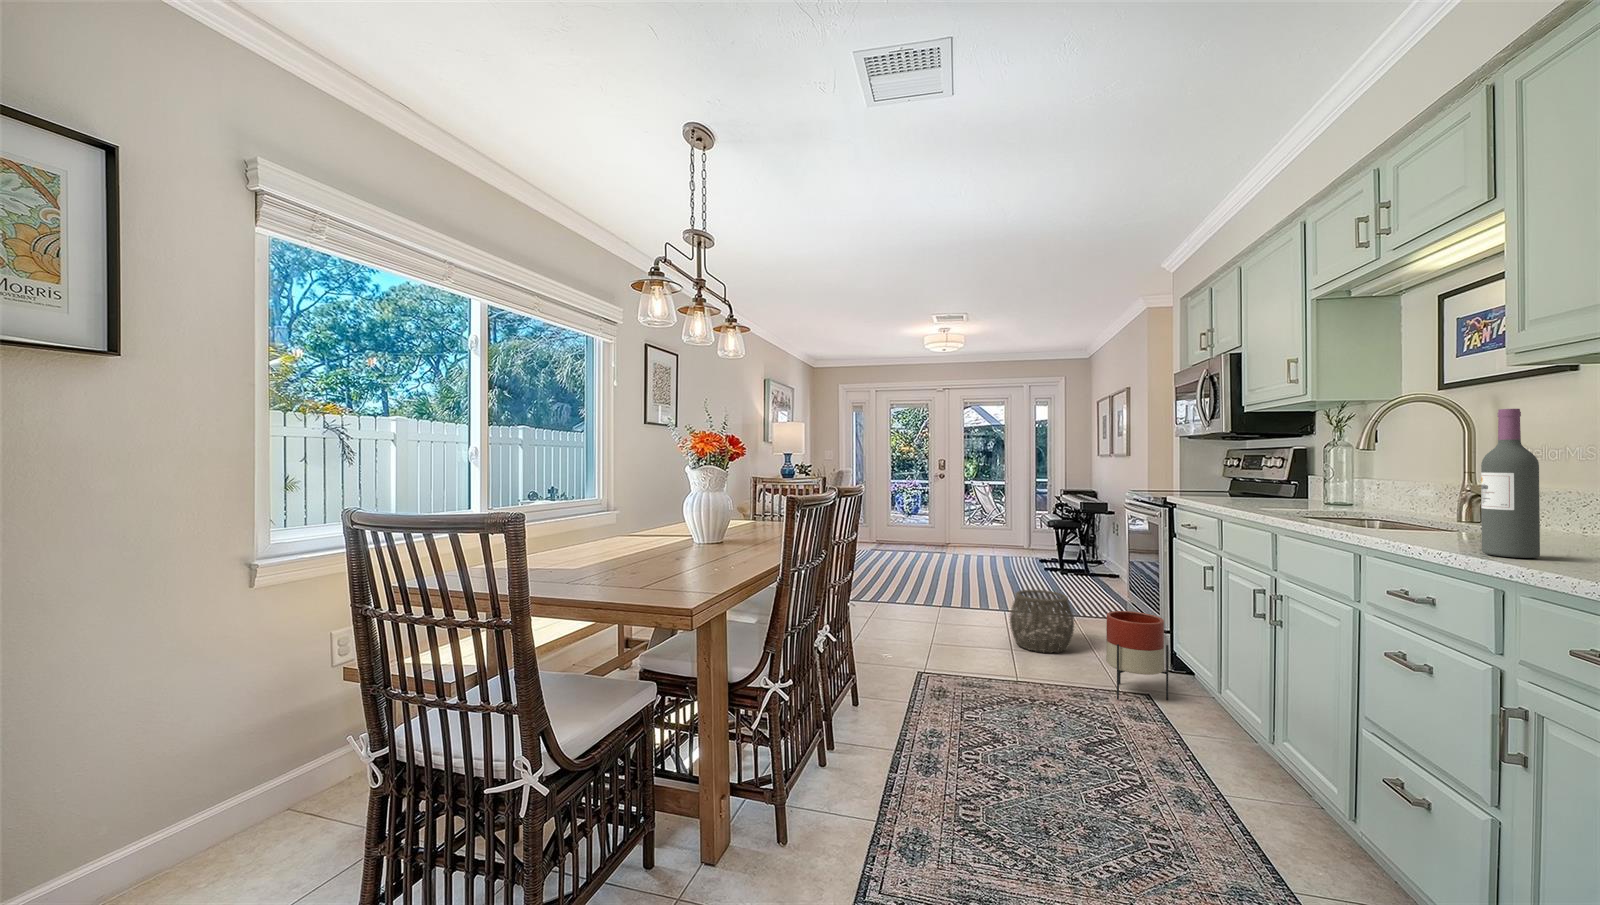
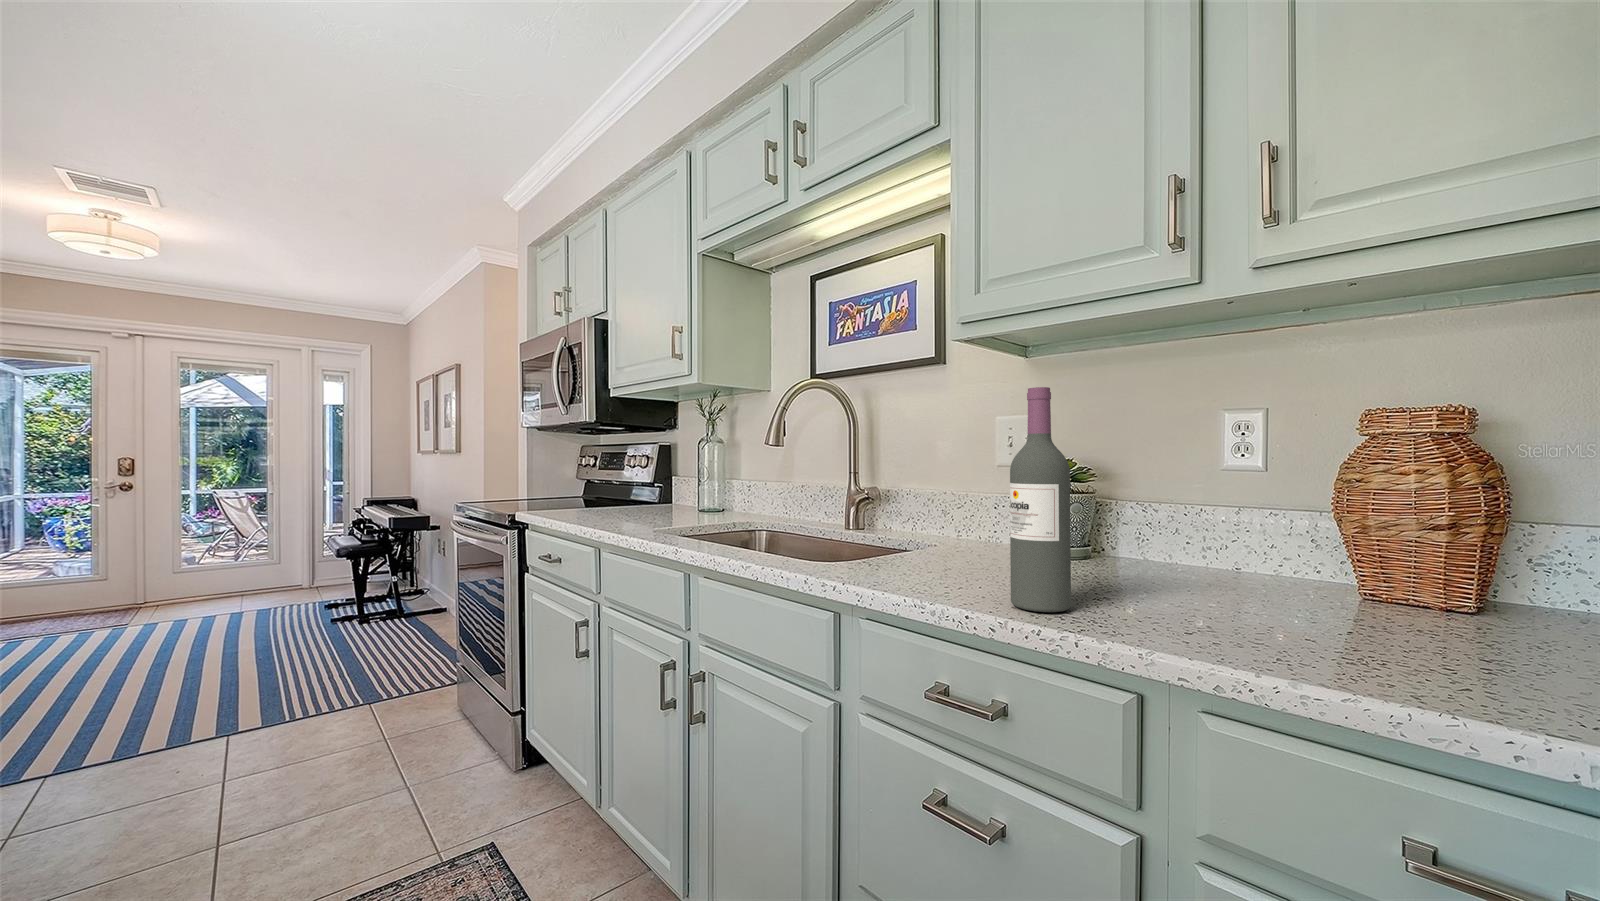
woven basket: present [1010,590,1074,653] -> none [232,686,370,816]
planter: present [1106,611,1168,700] -> none [423,701,522,873]

